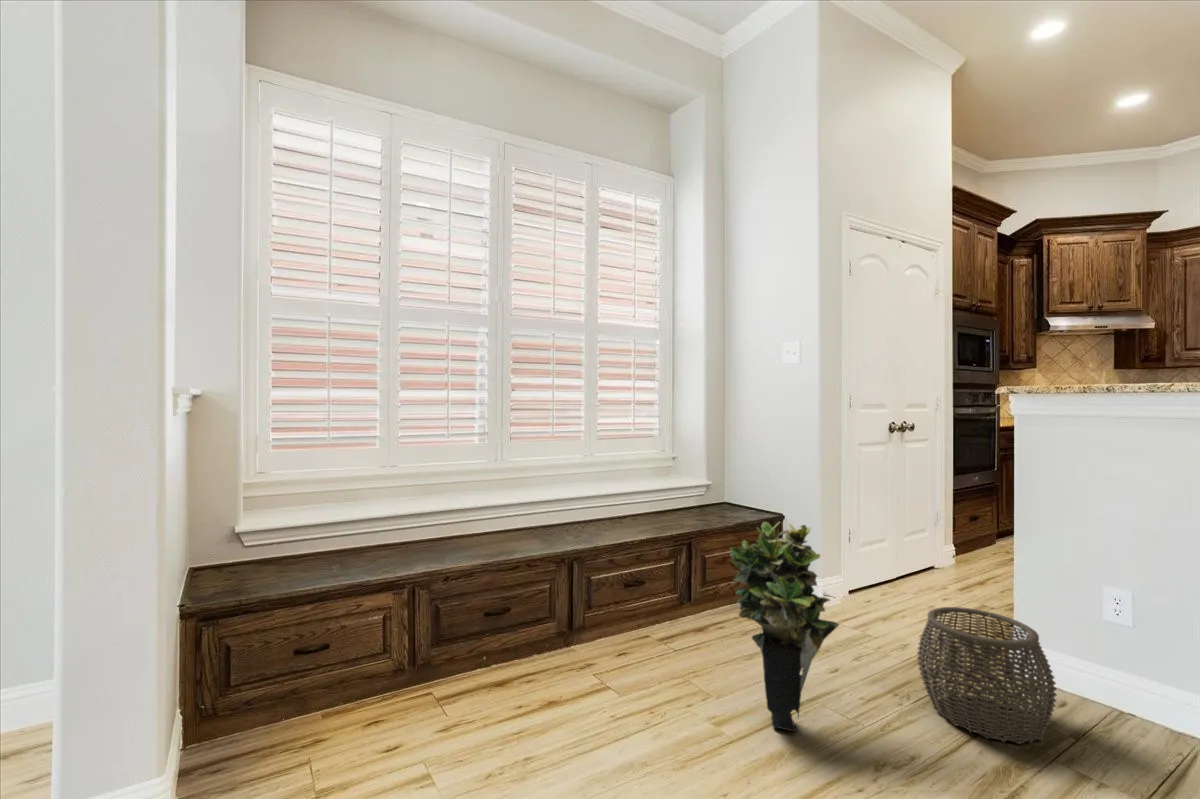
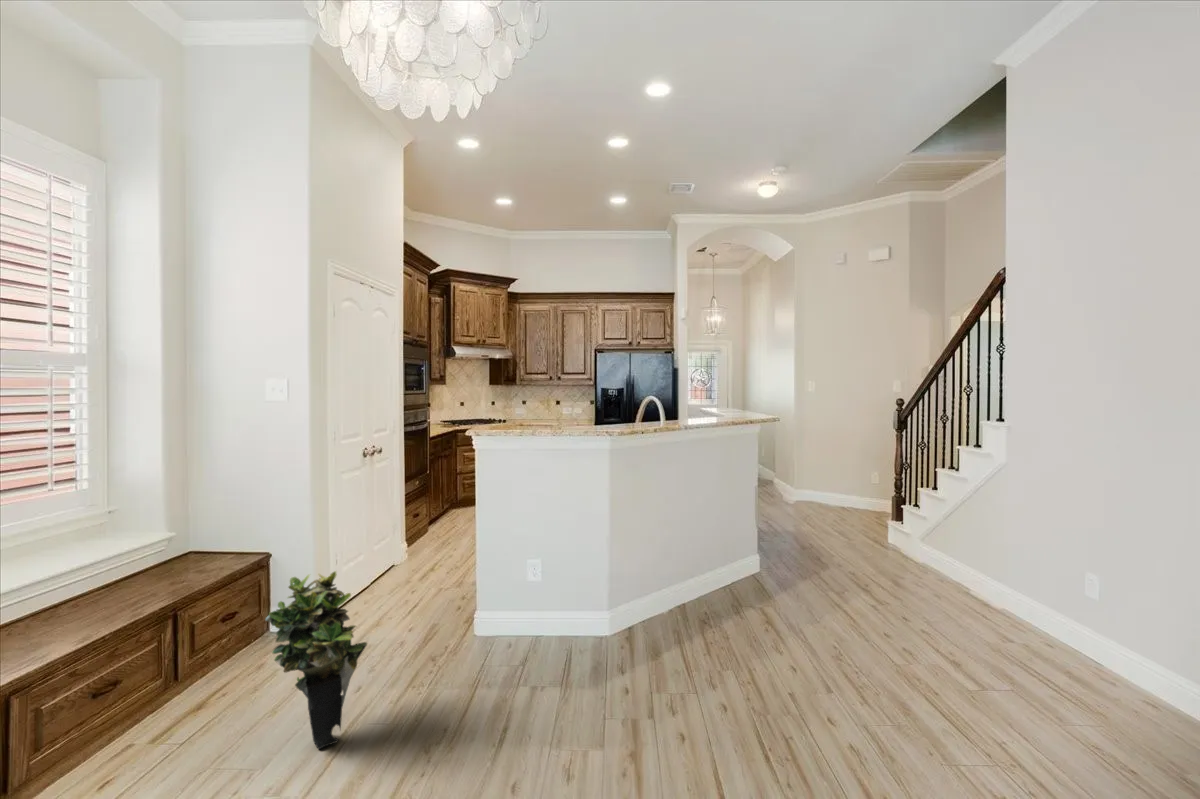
woven basket: present [917,607,1057,744] -> none [408,592,482,677]

